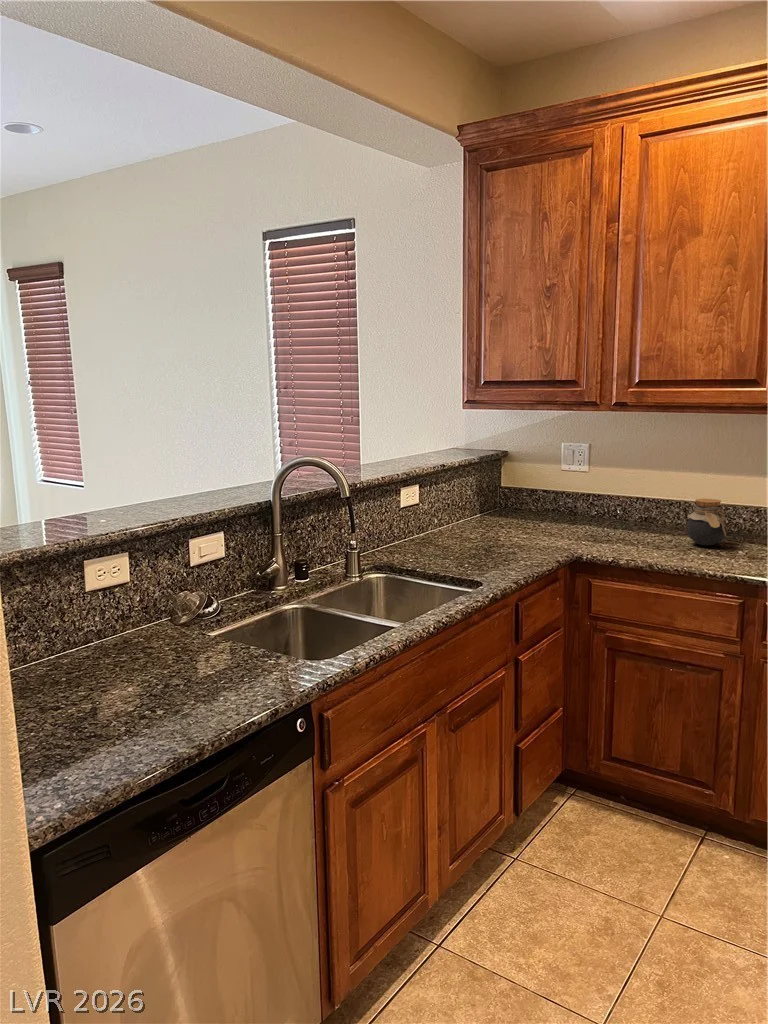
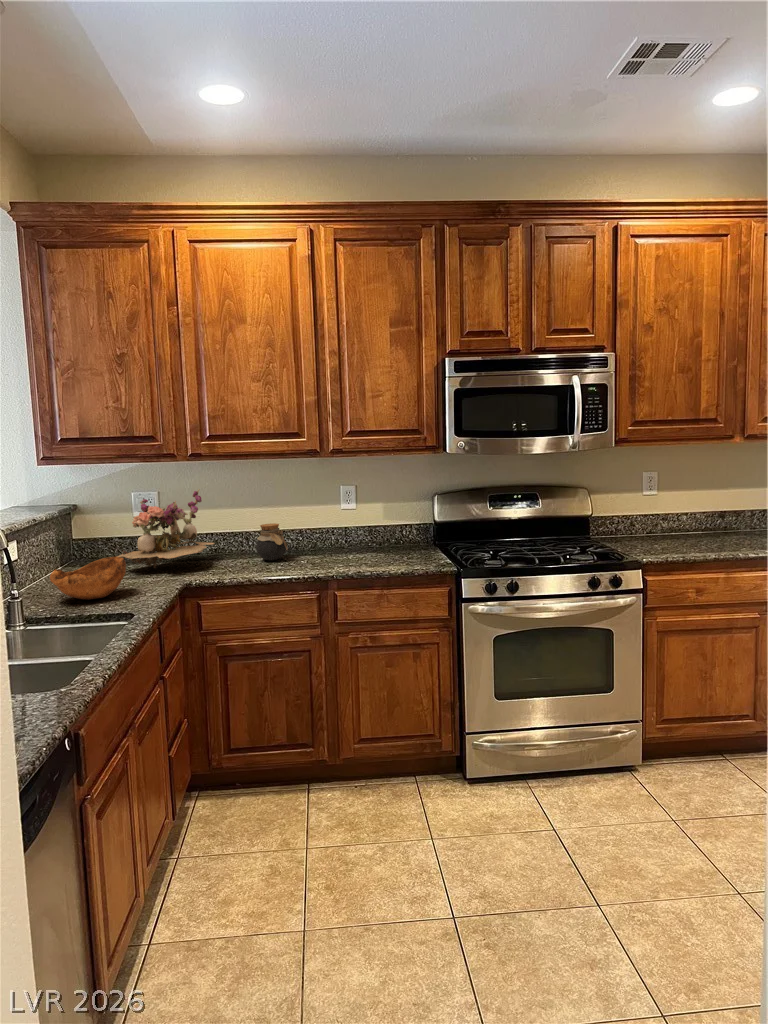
flower arrangement: none [526,446,639,531] -> present [118,489,214,568]
wooden bowl: none [434,512,513,555] -> present [50,557,126,600]

